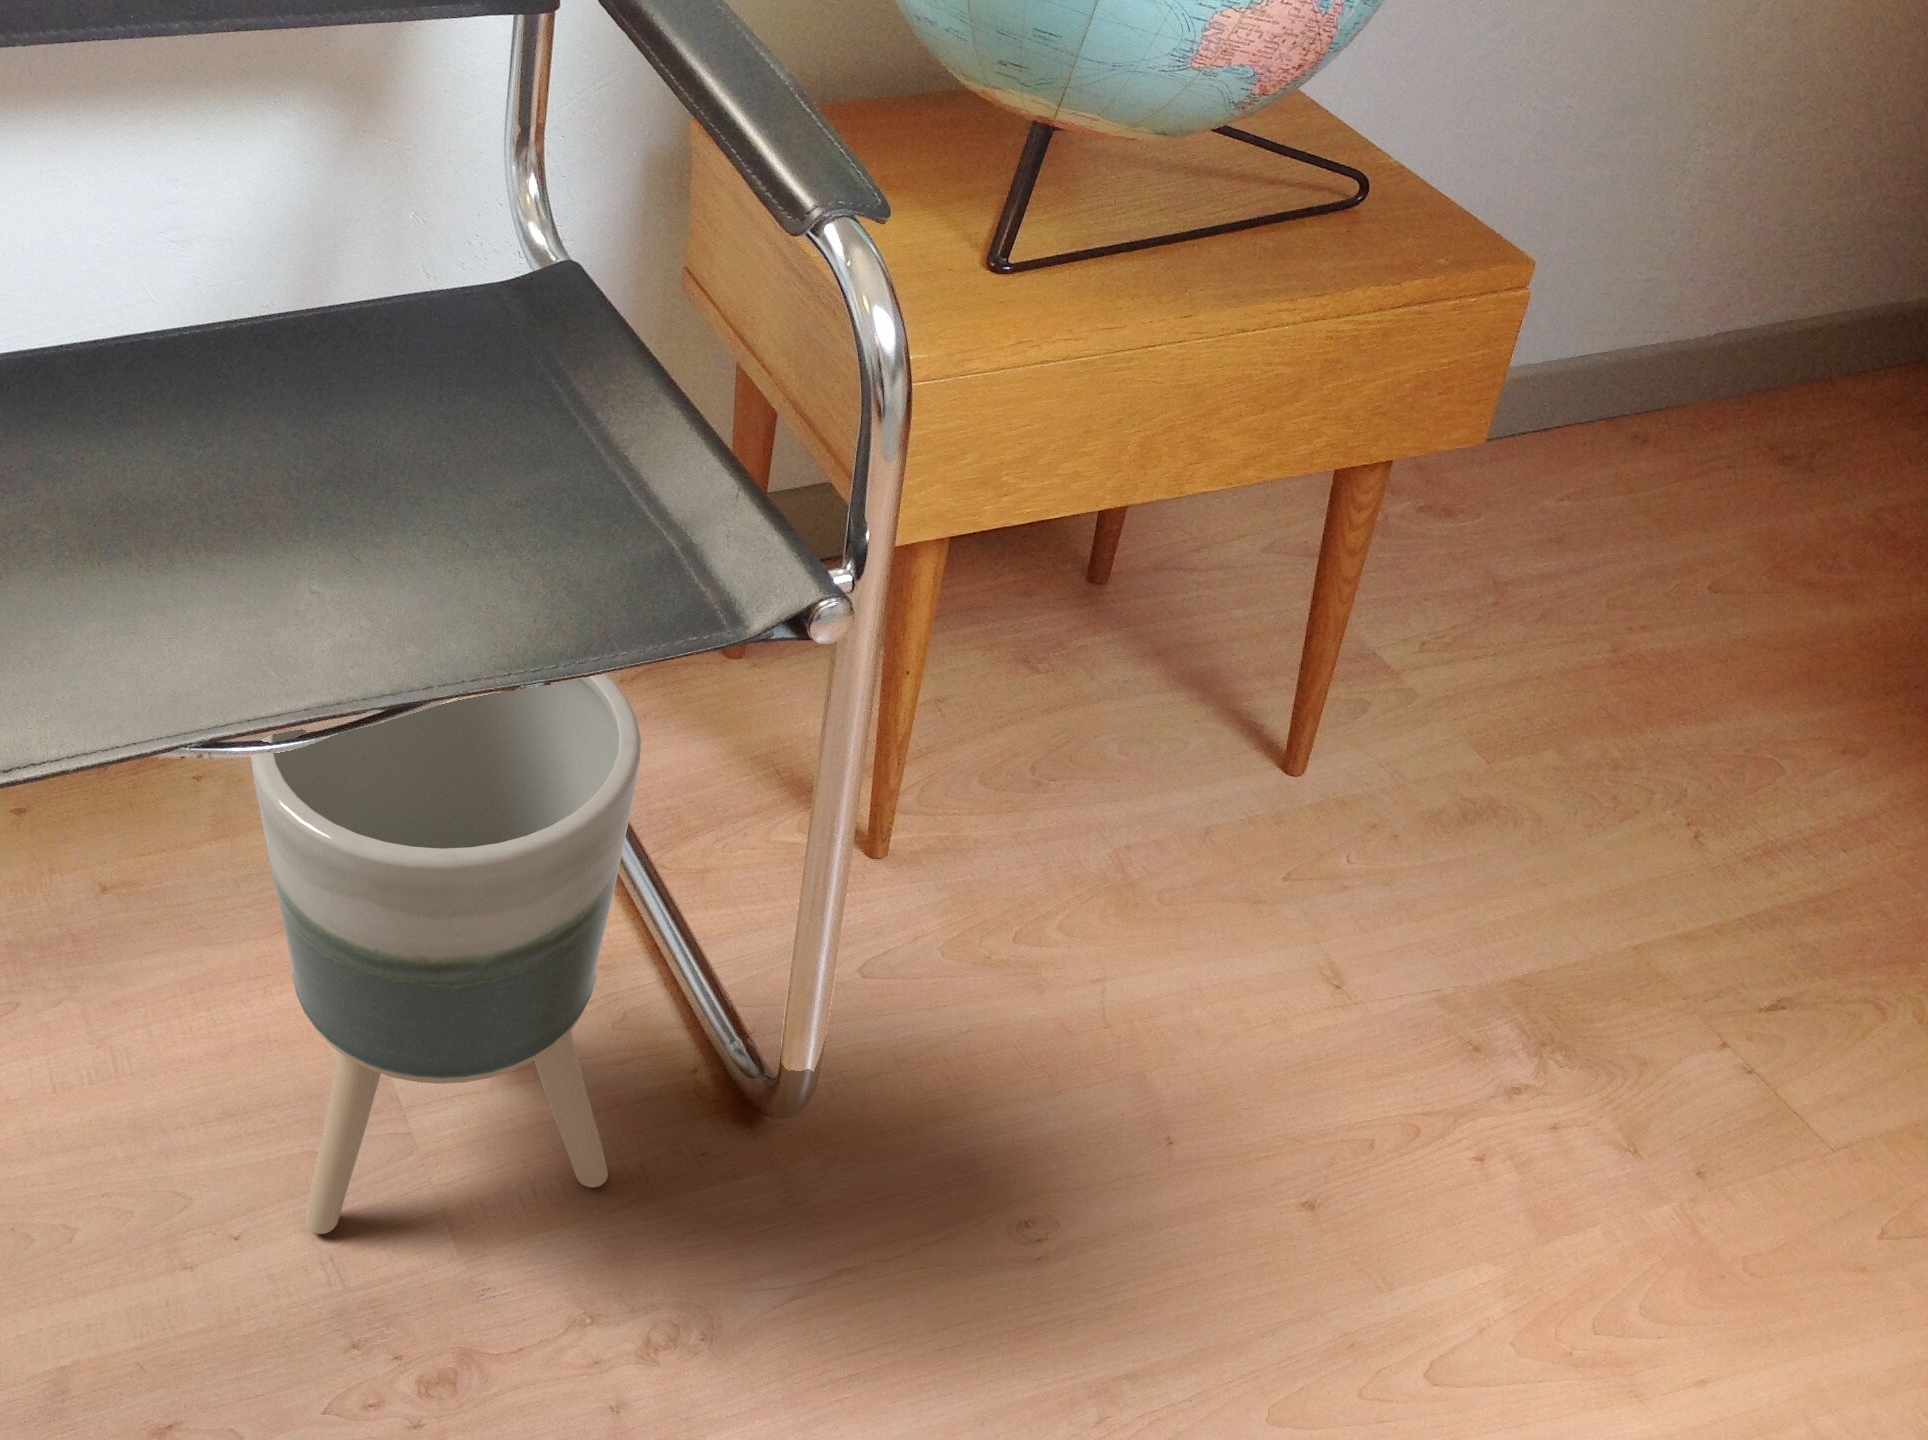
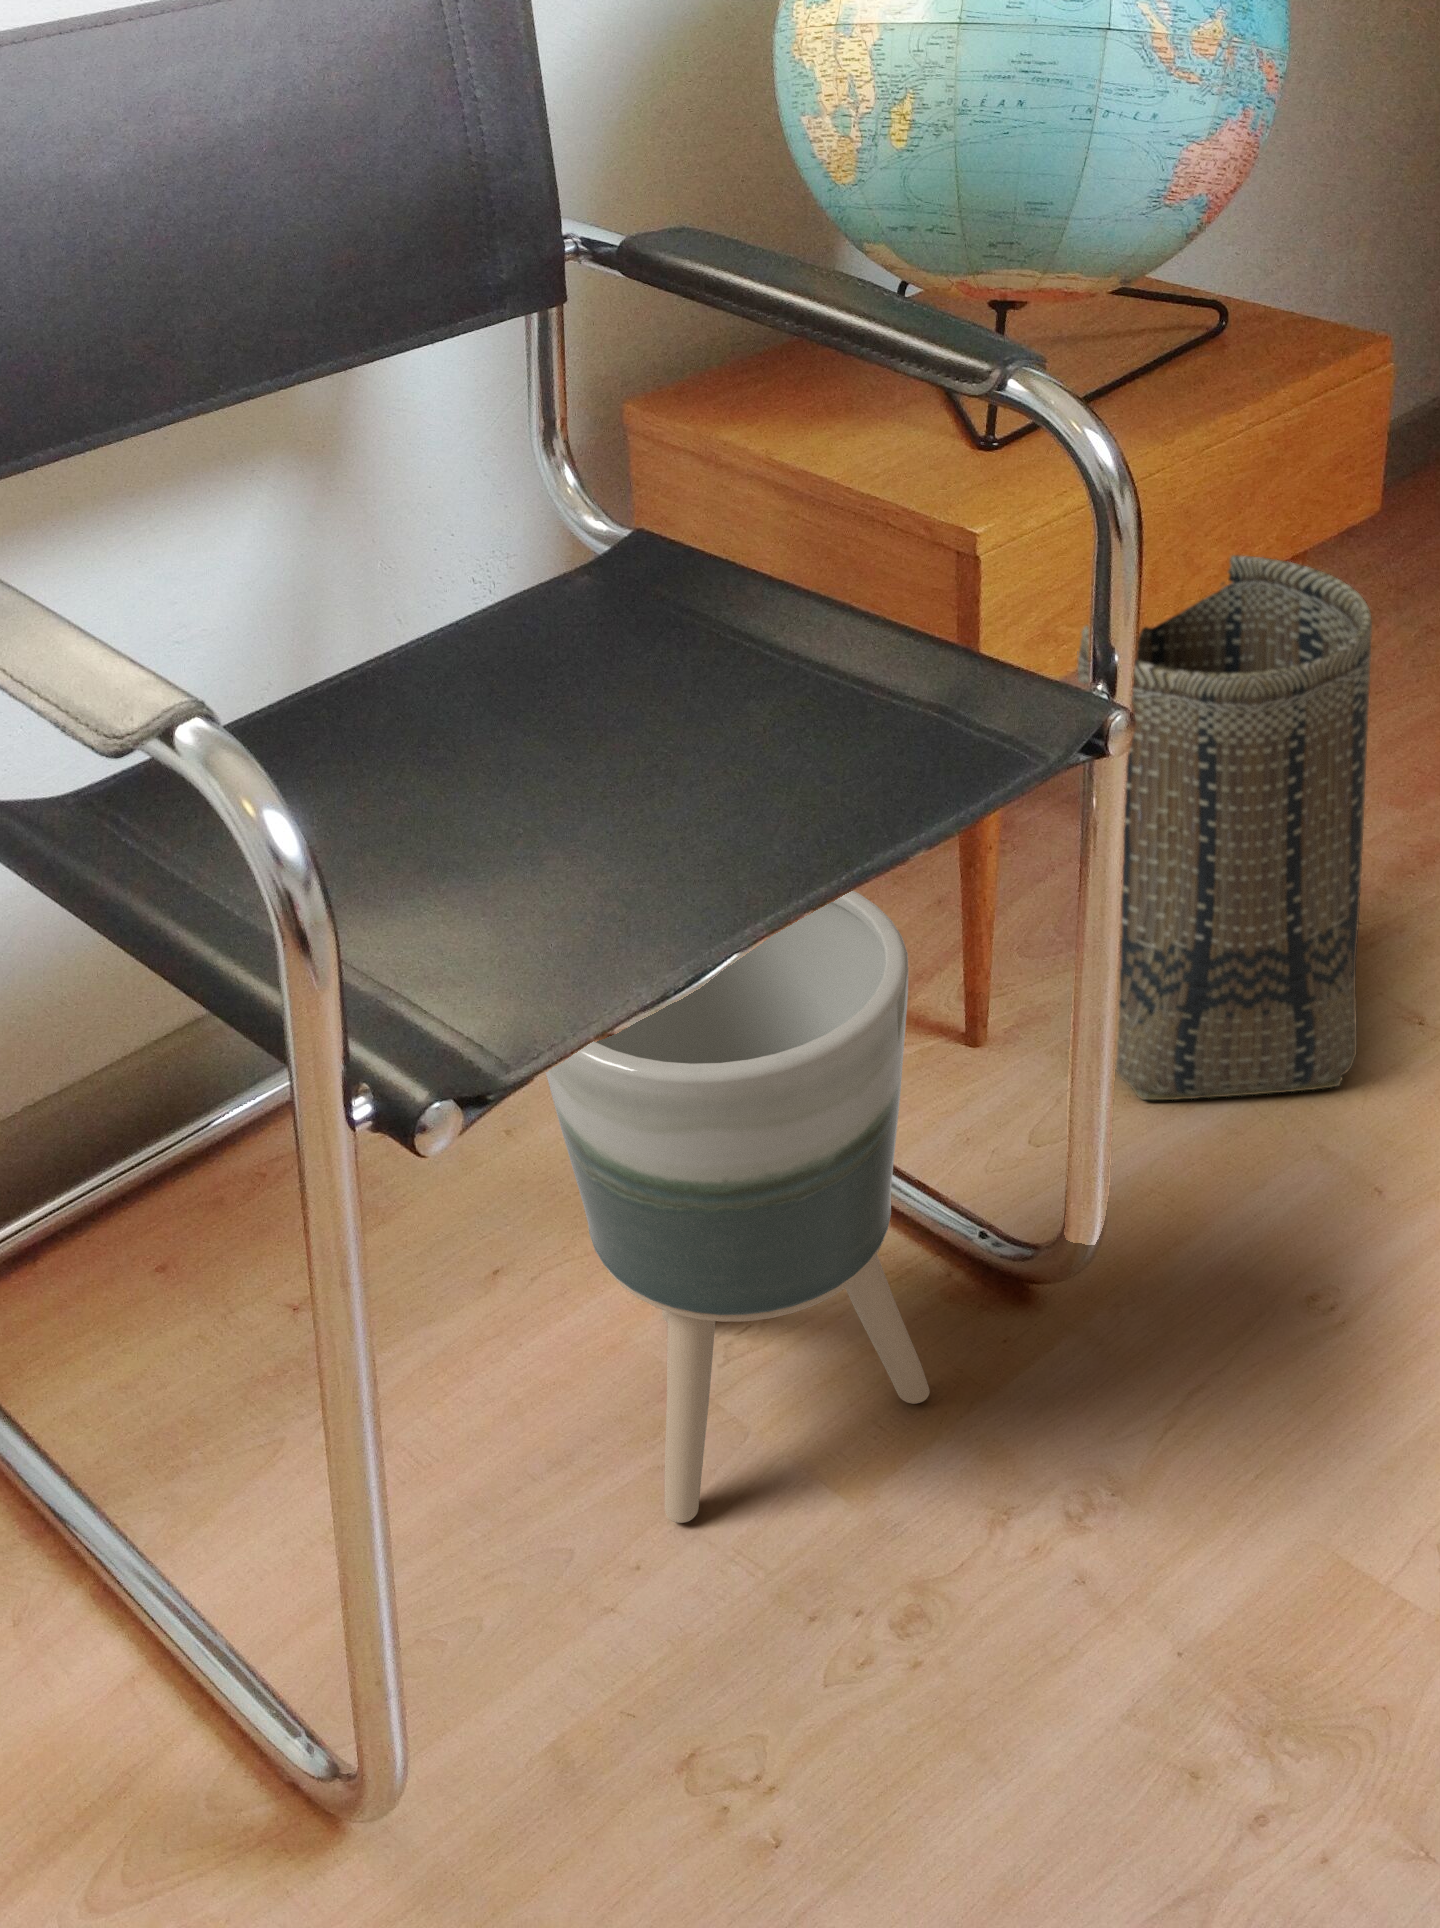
basket: none [952,419,1314,992] -> present [1077,555,1372,1100]

